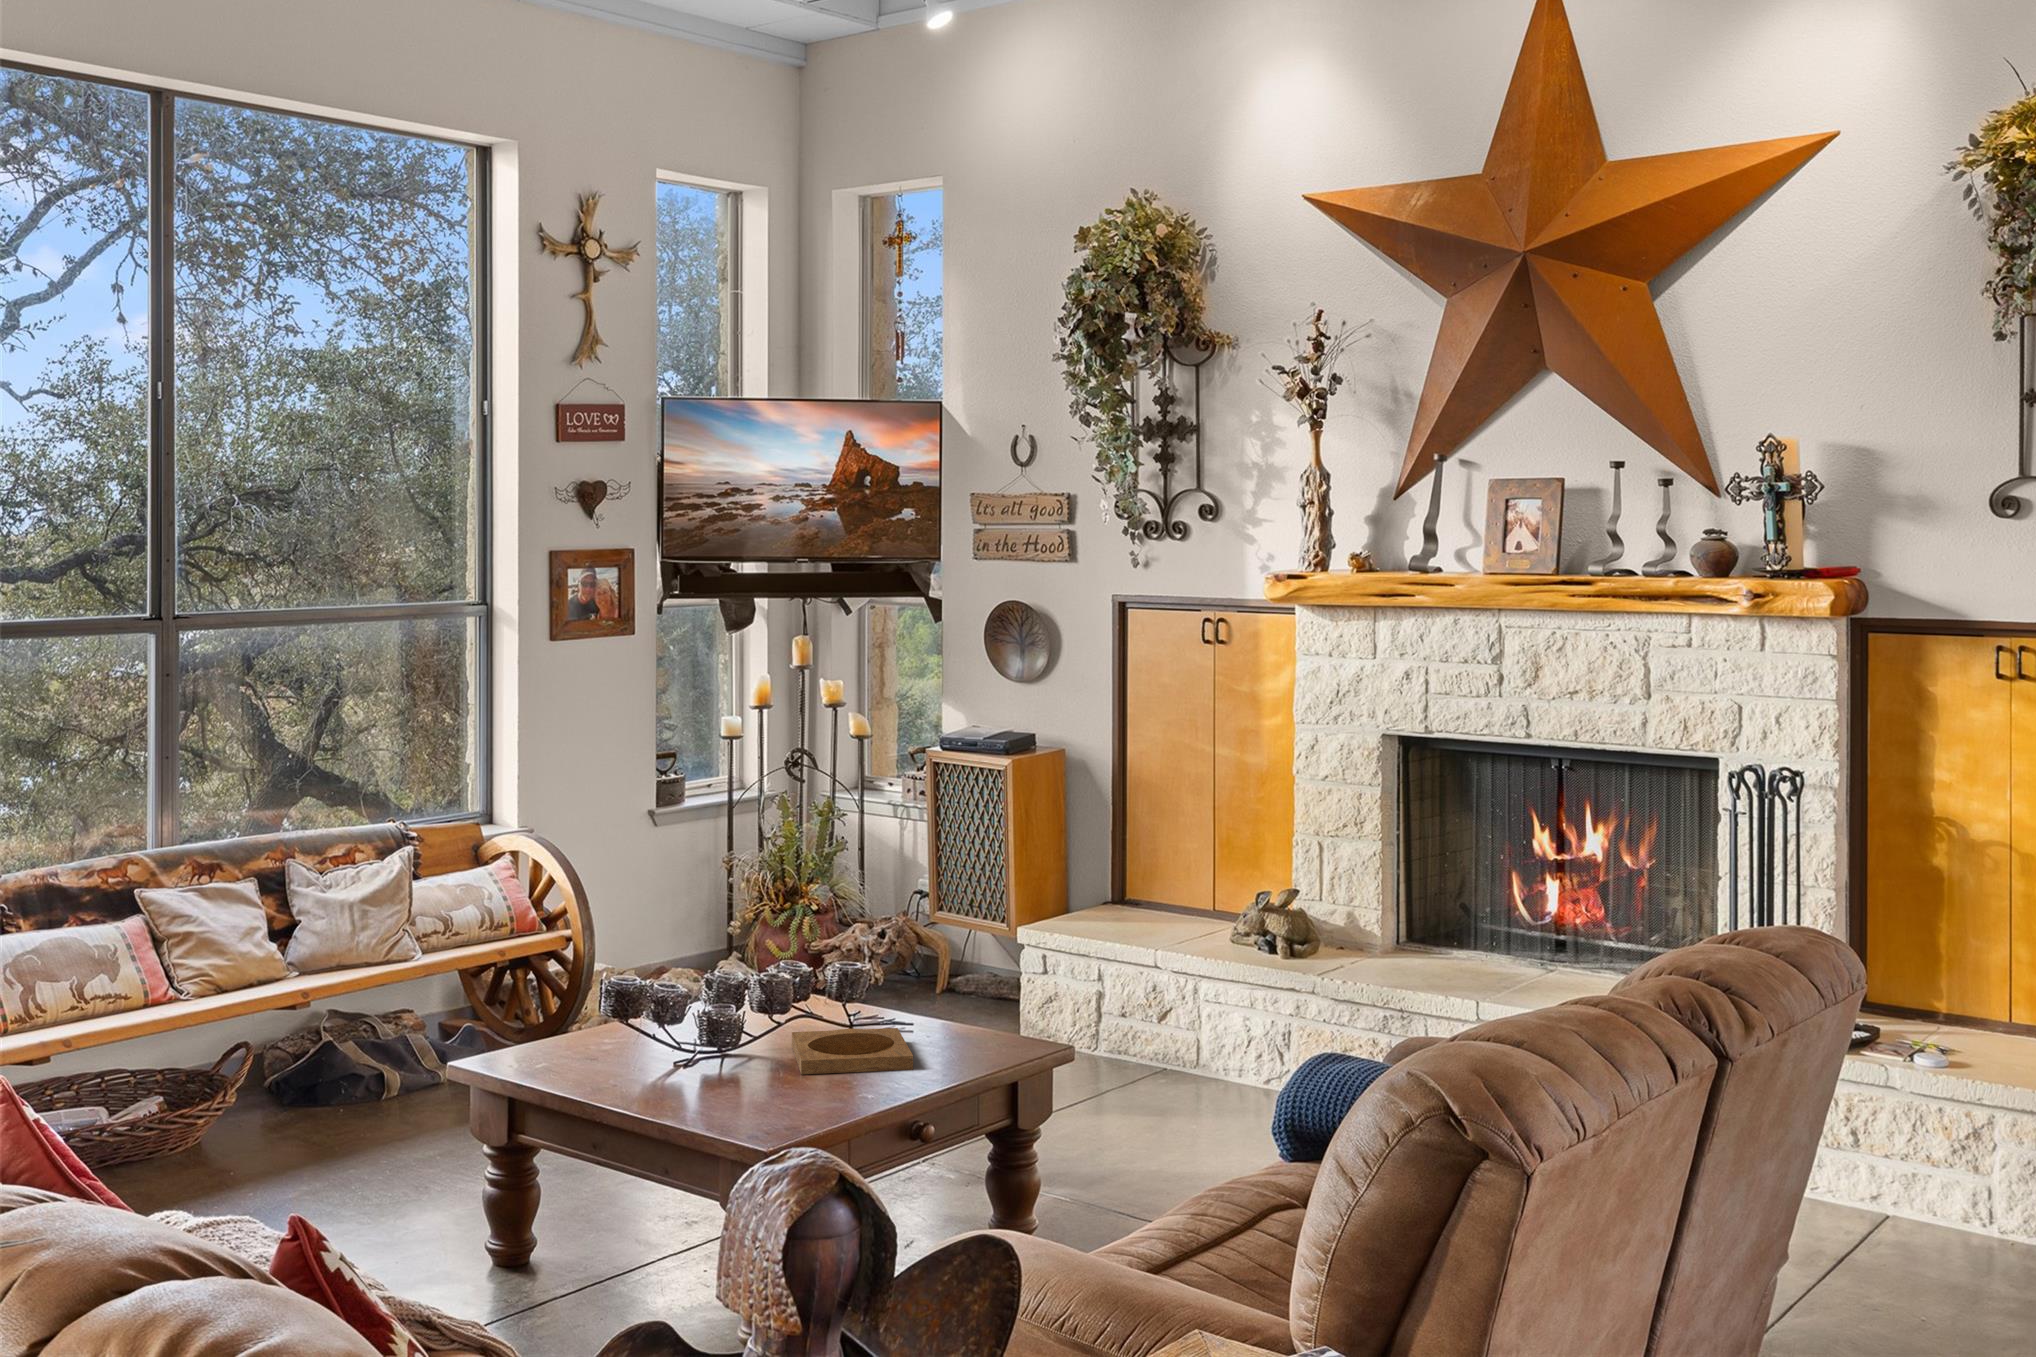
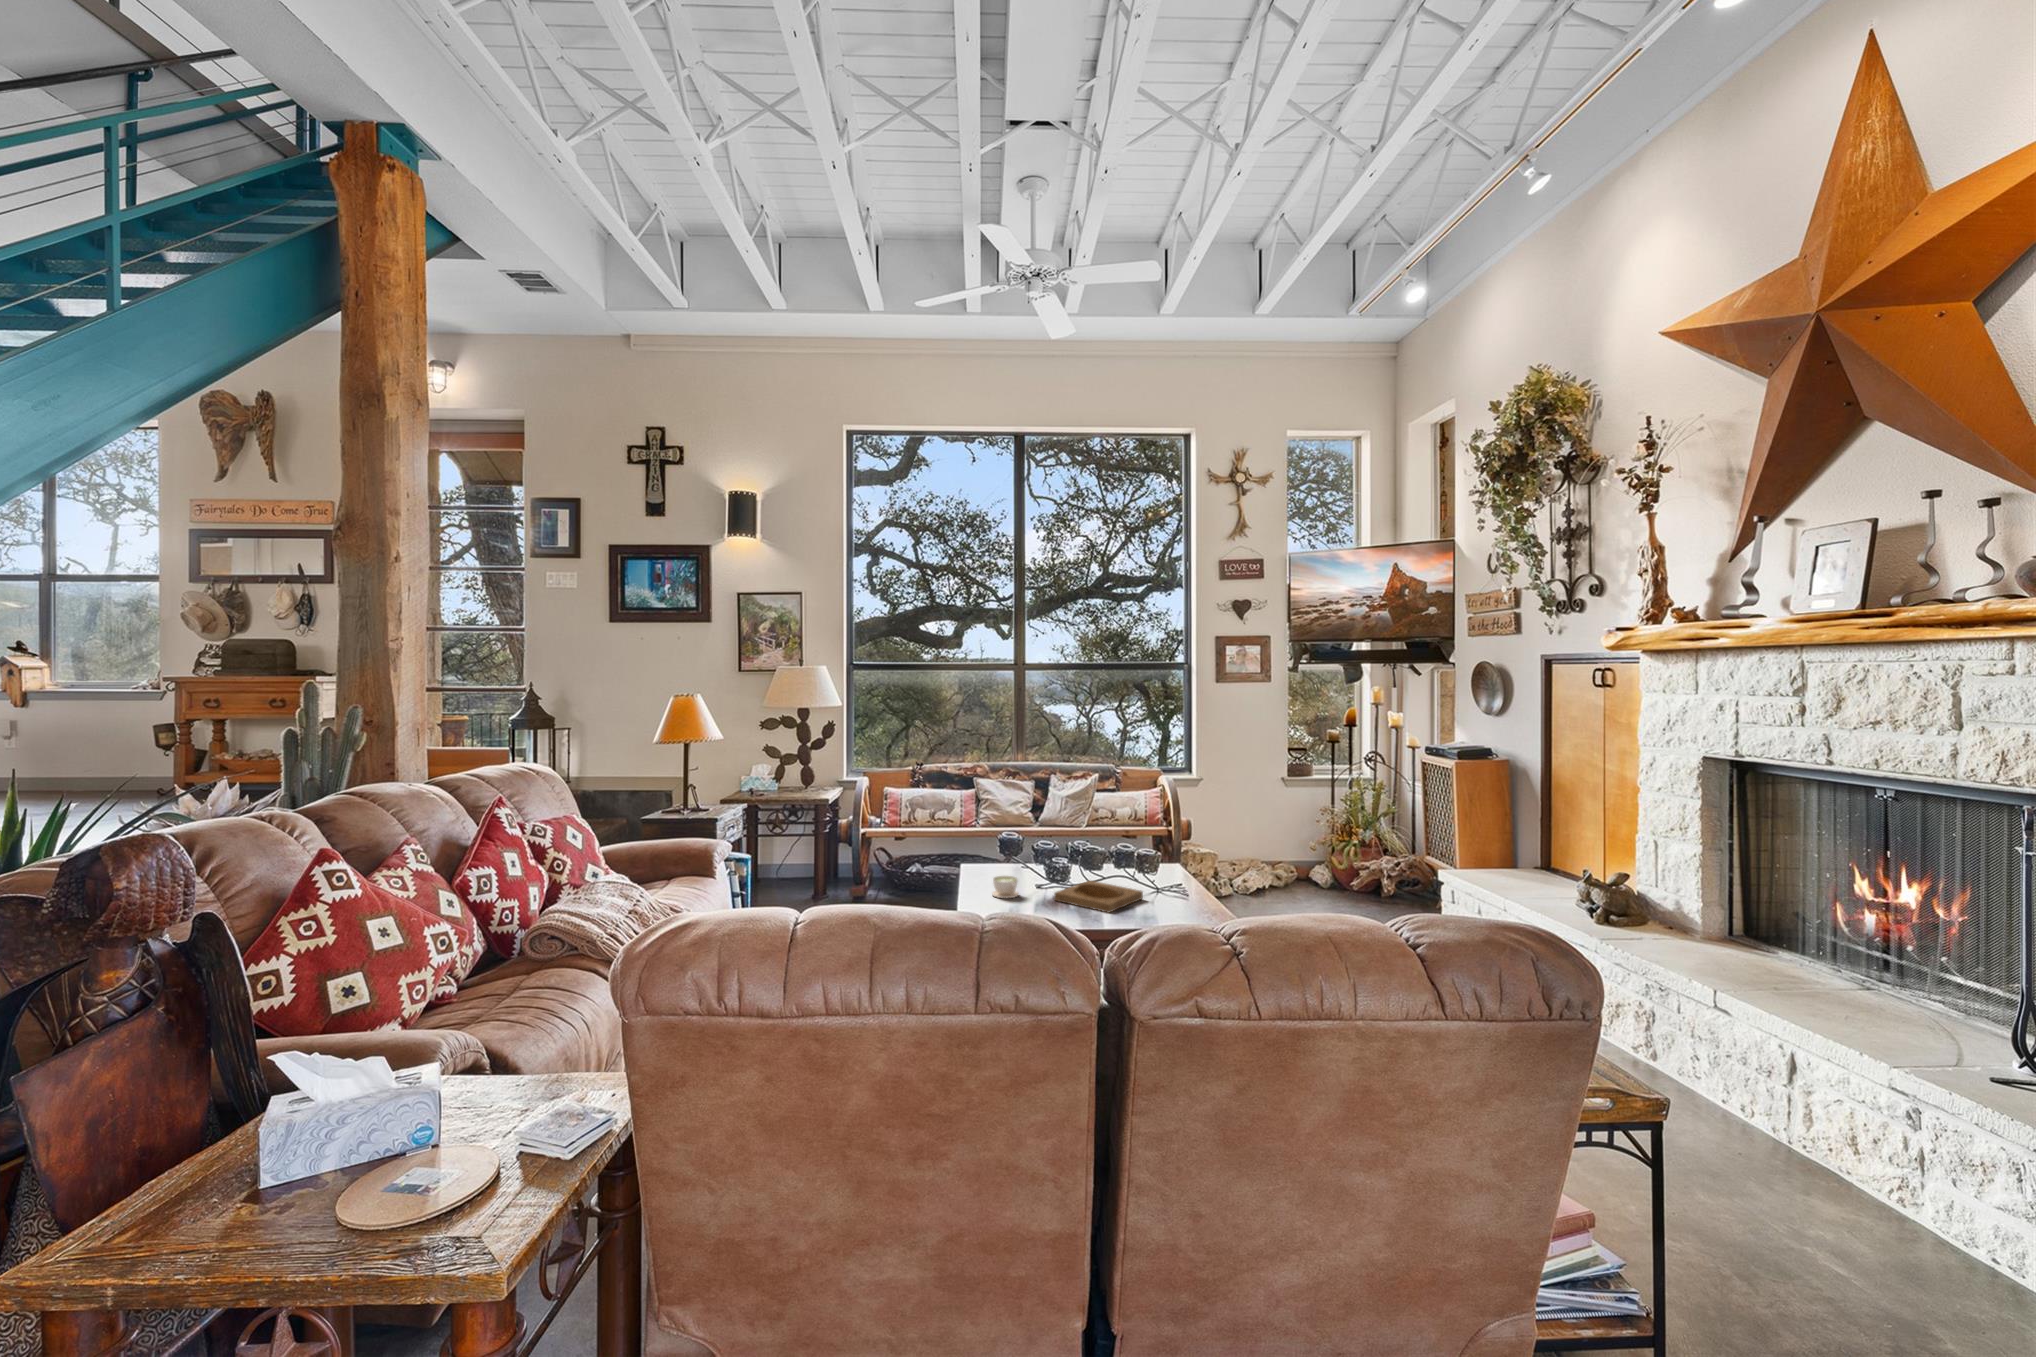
coffee cup: none [691,1051,747,1094] -> present [992,876,1019,898]

